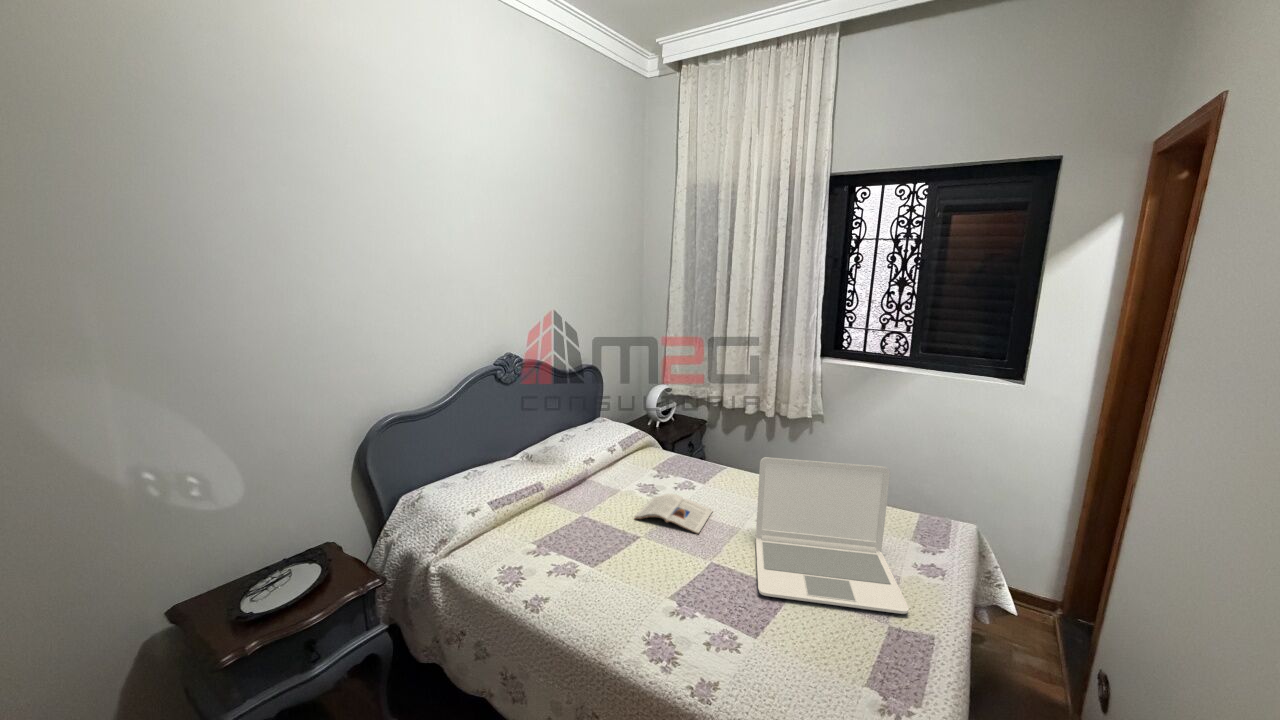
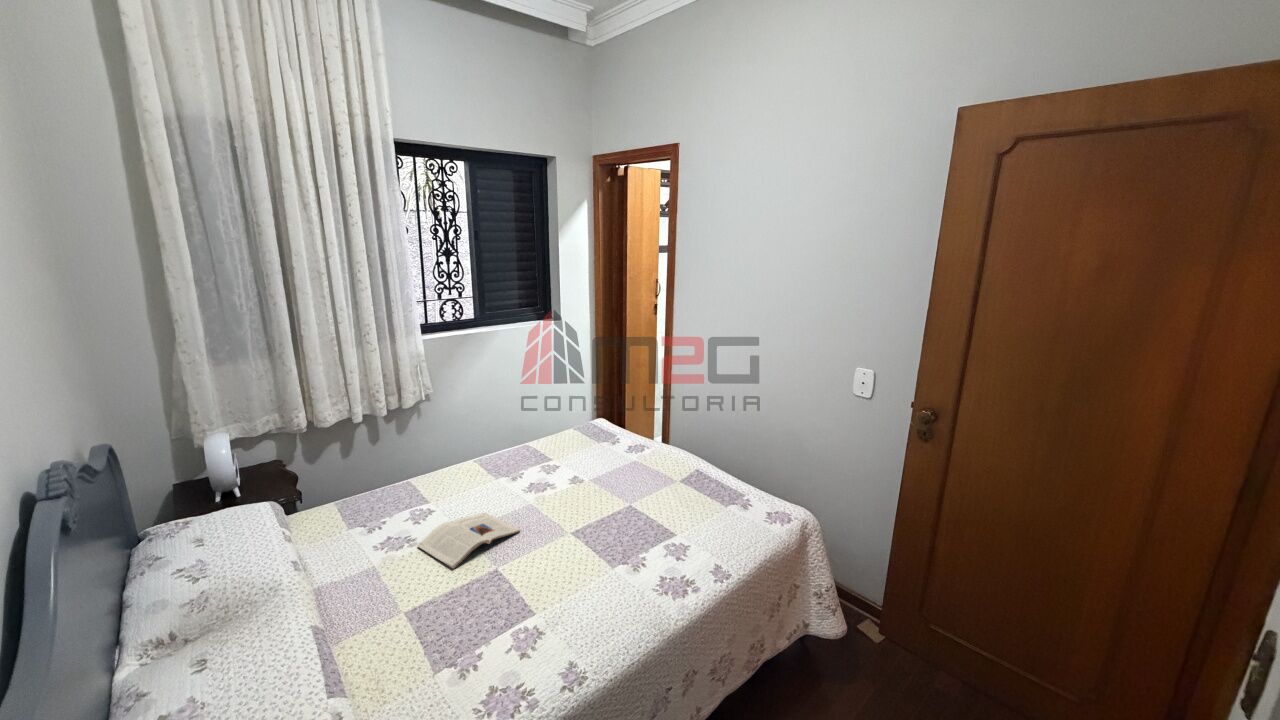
laptop: present [756,457,909,614] -> none [551,393,672,520]

